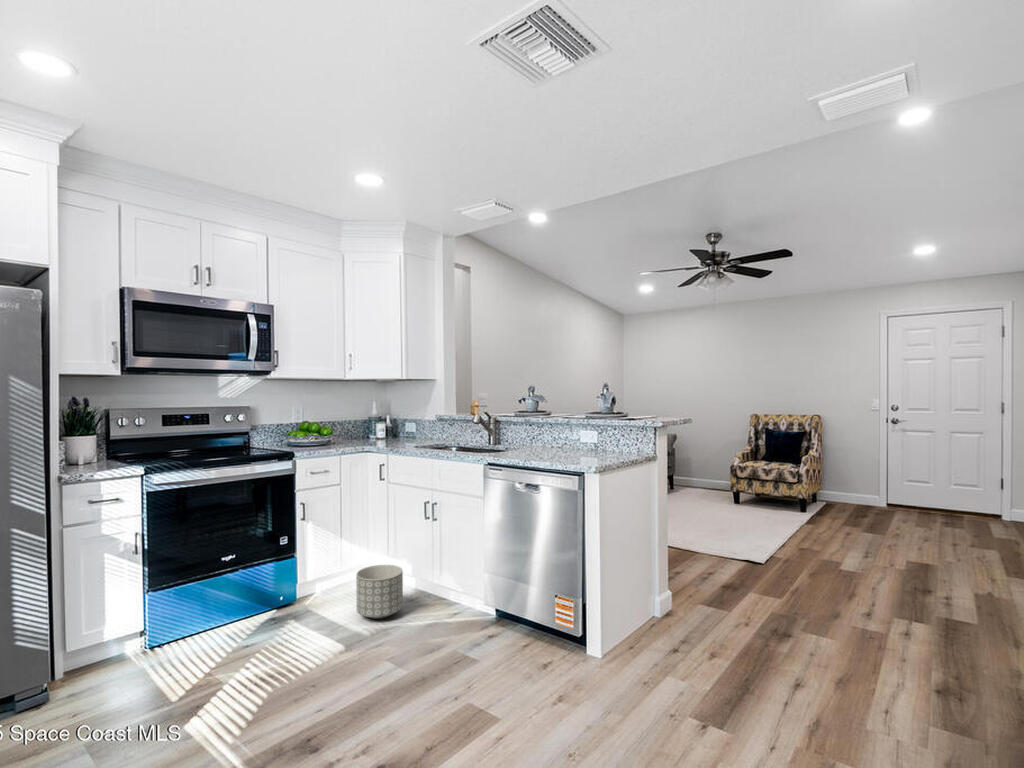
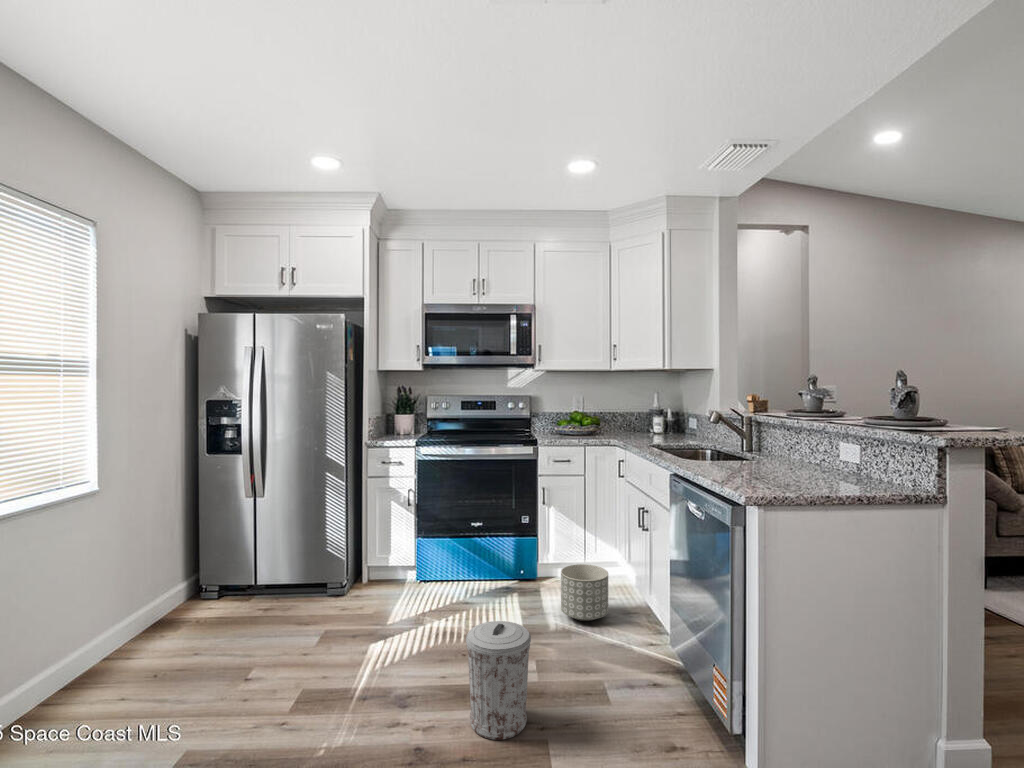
trash can: none [388,618,450,730] -> present [466,621,531,740]

